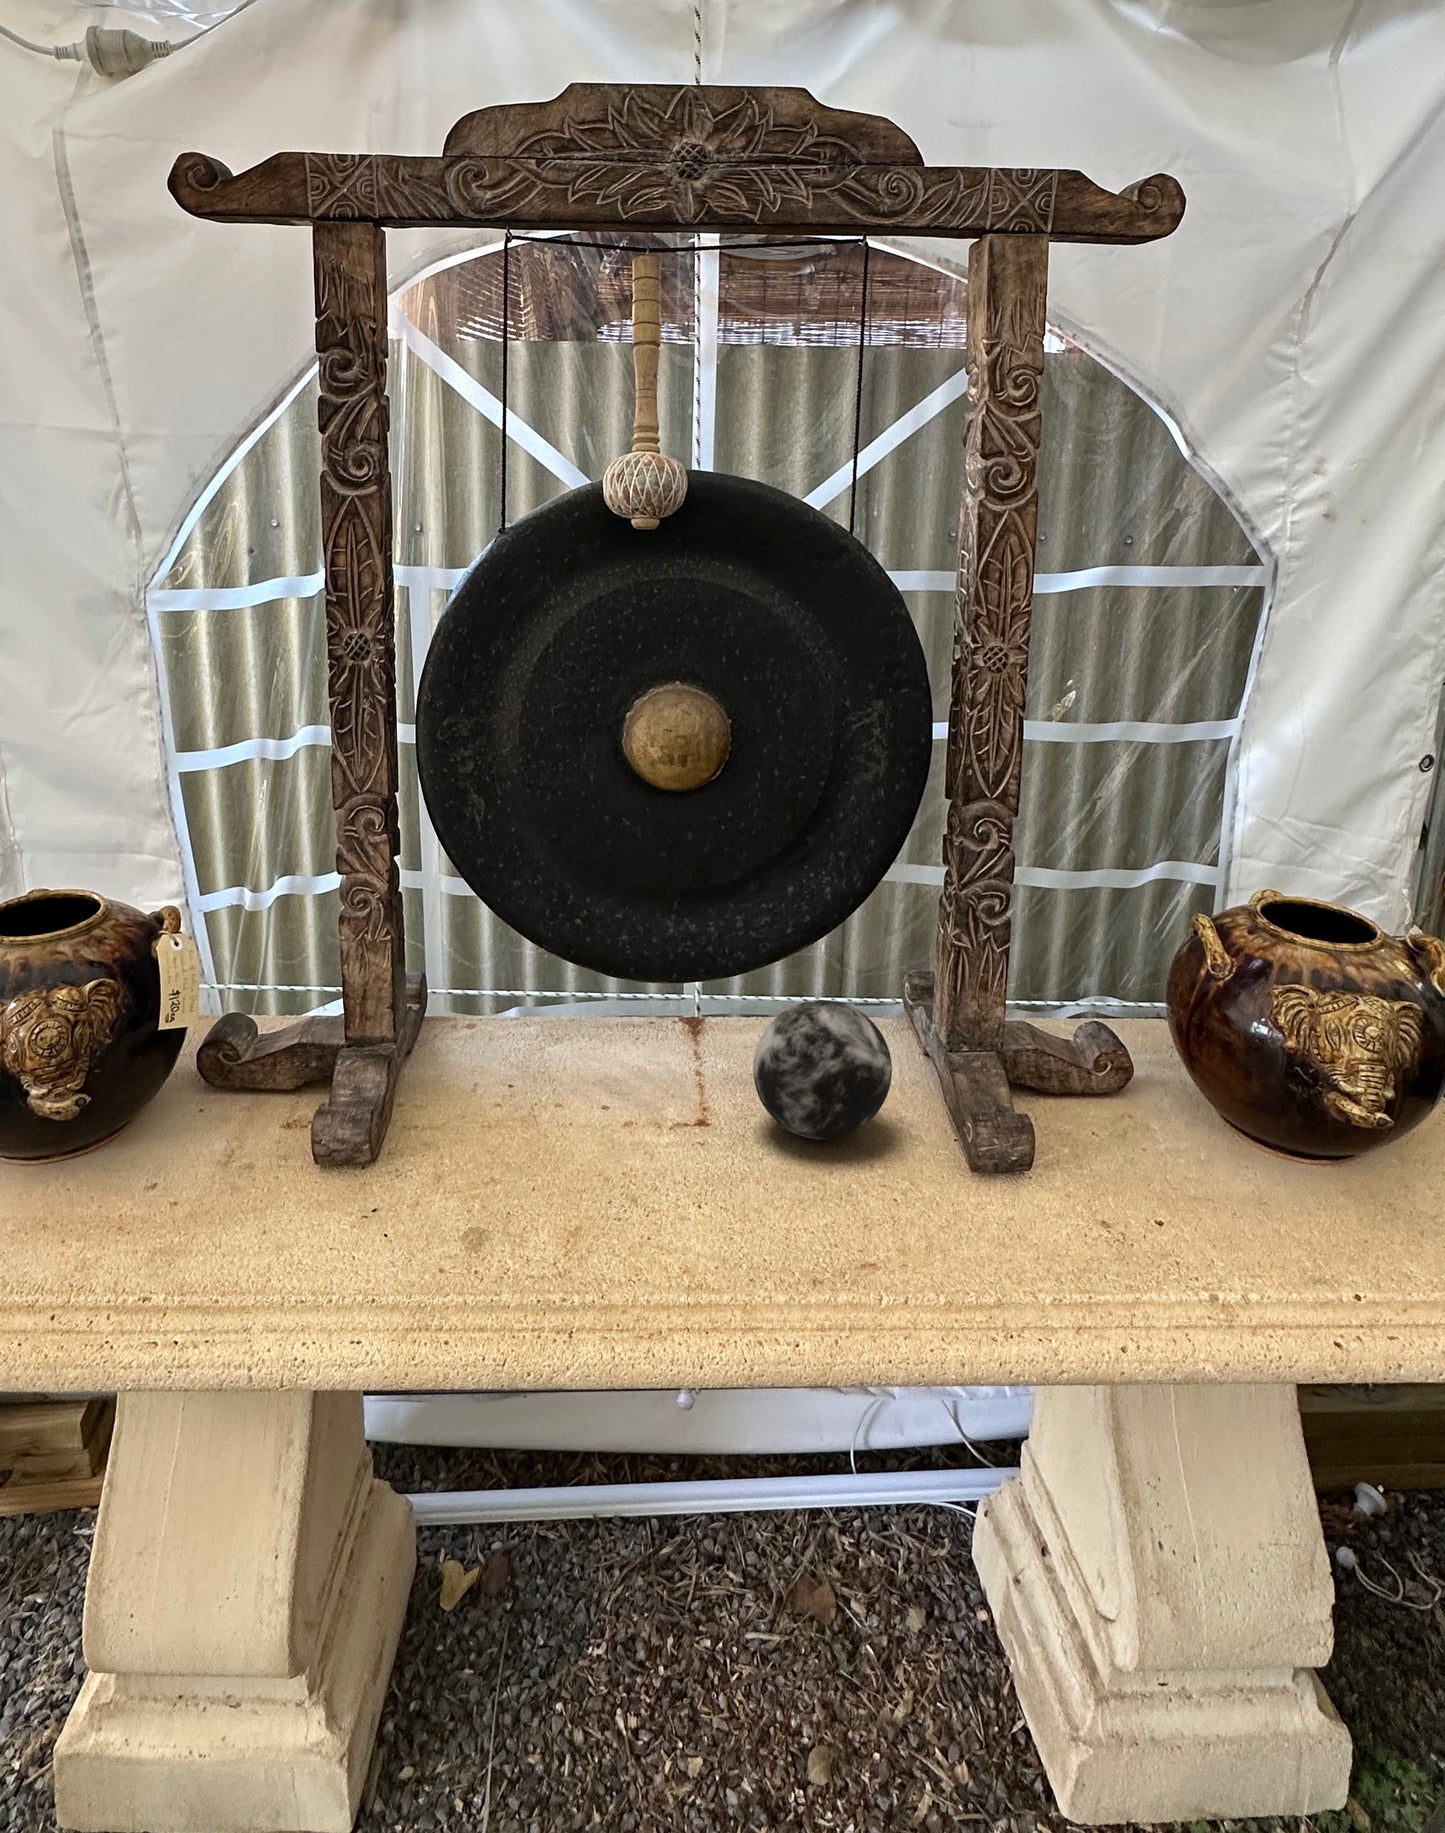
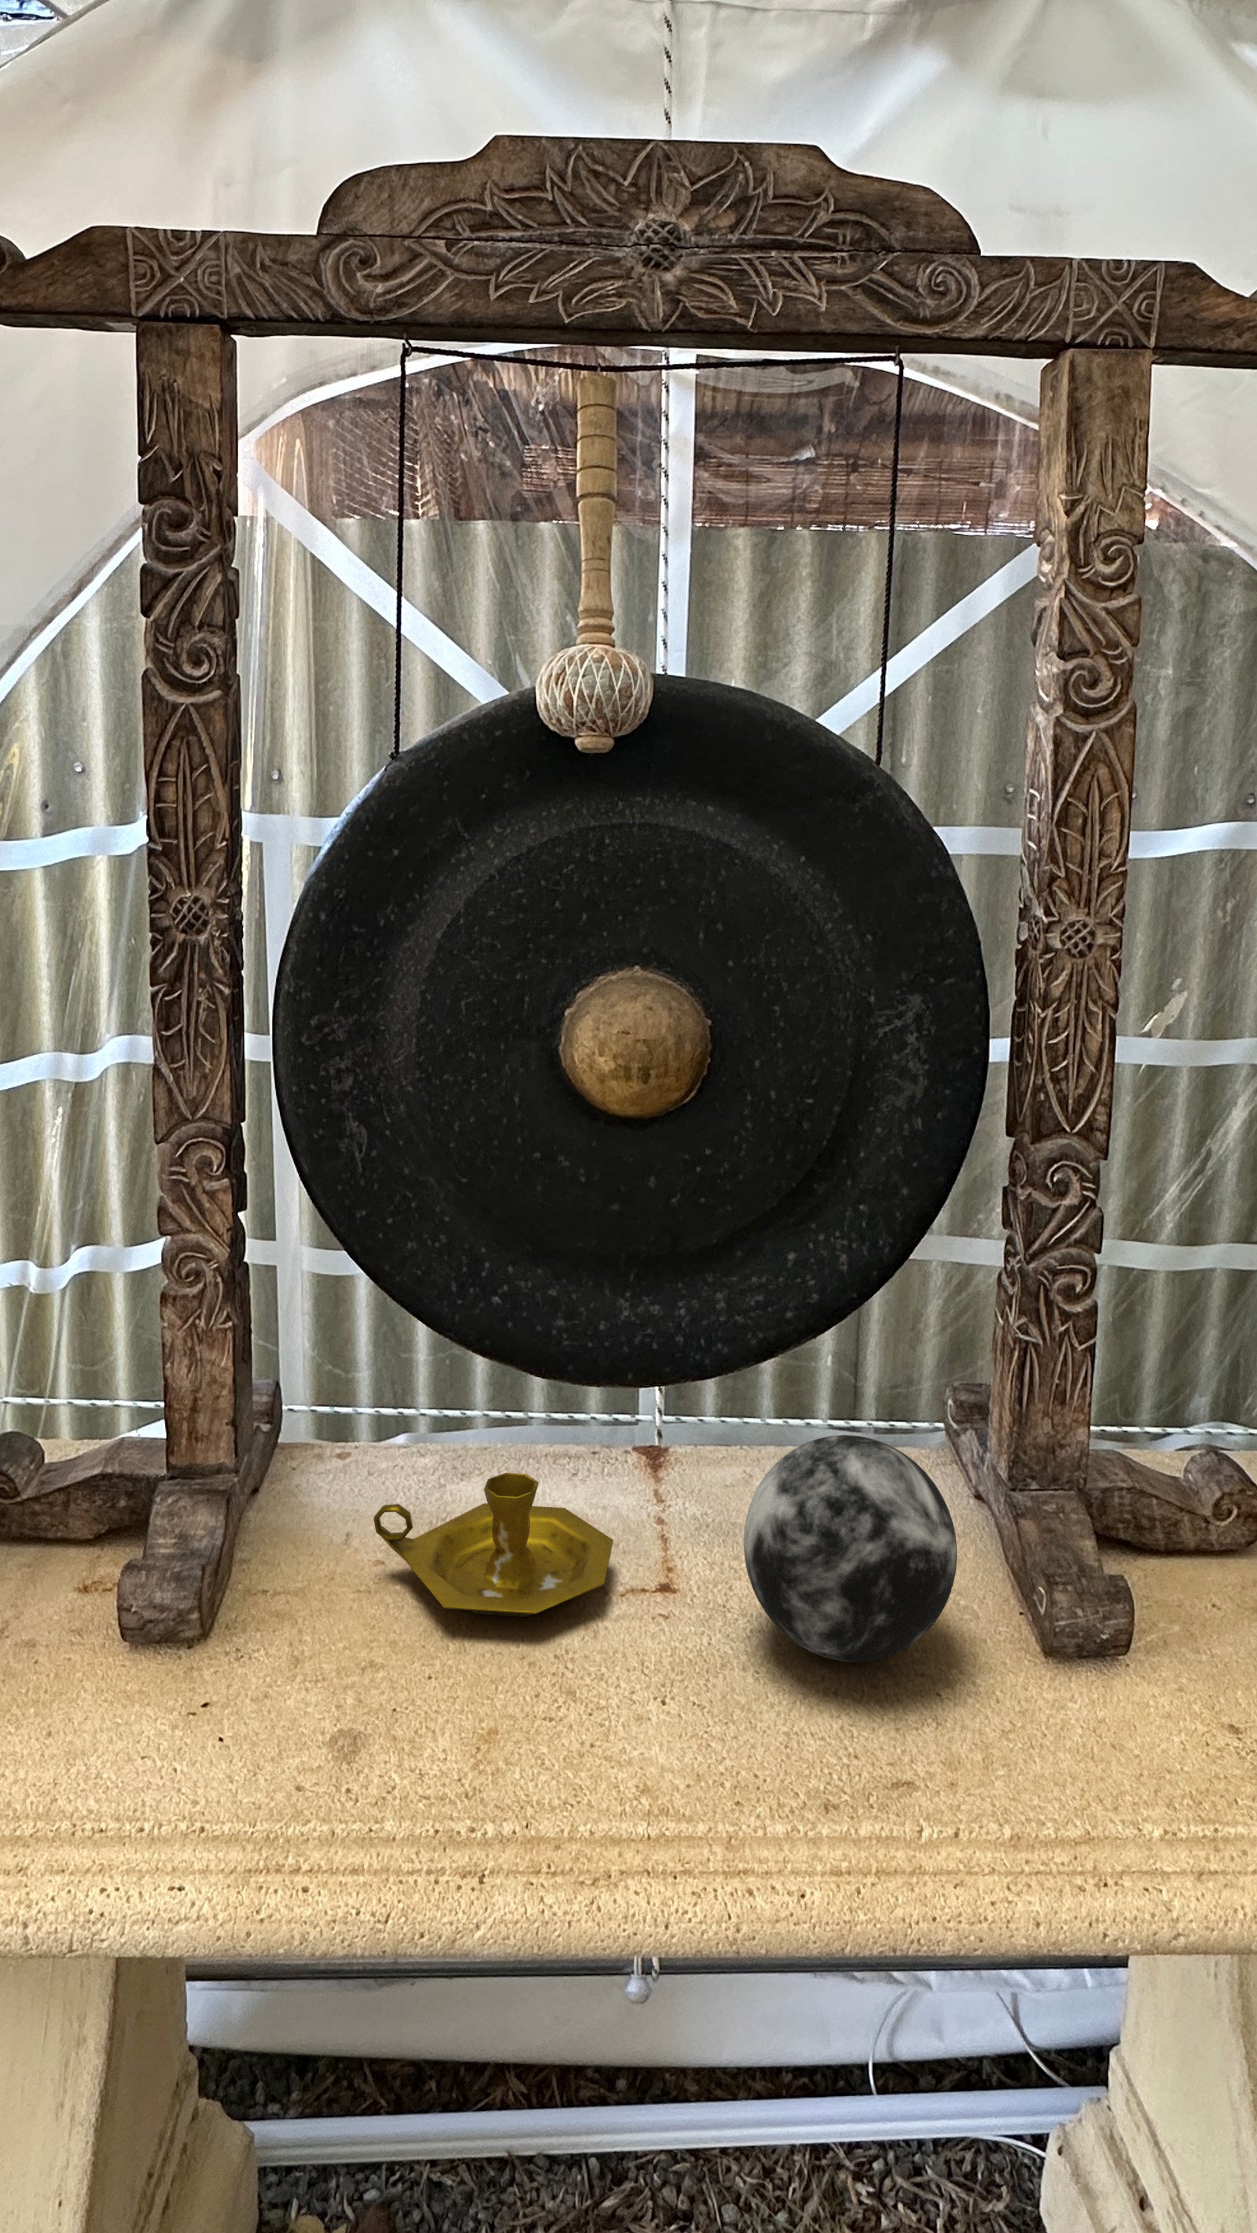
candlestick: none [505,1032,667,1120] -> present [374,1473,613,1617]

